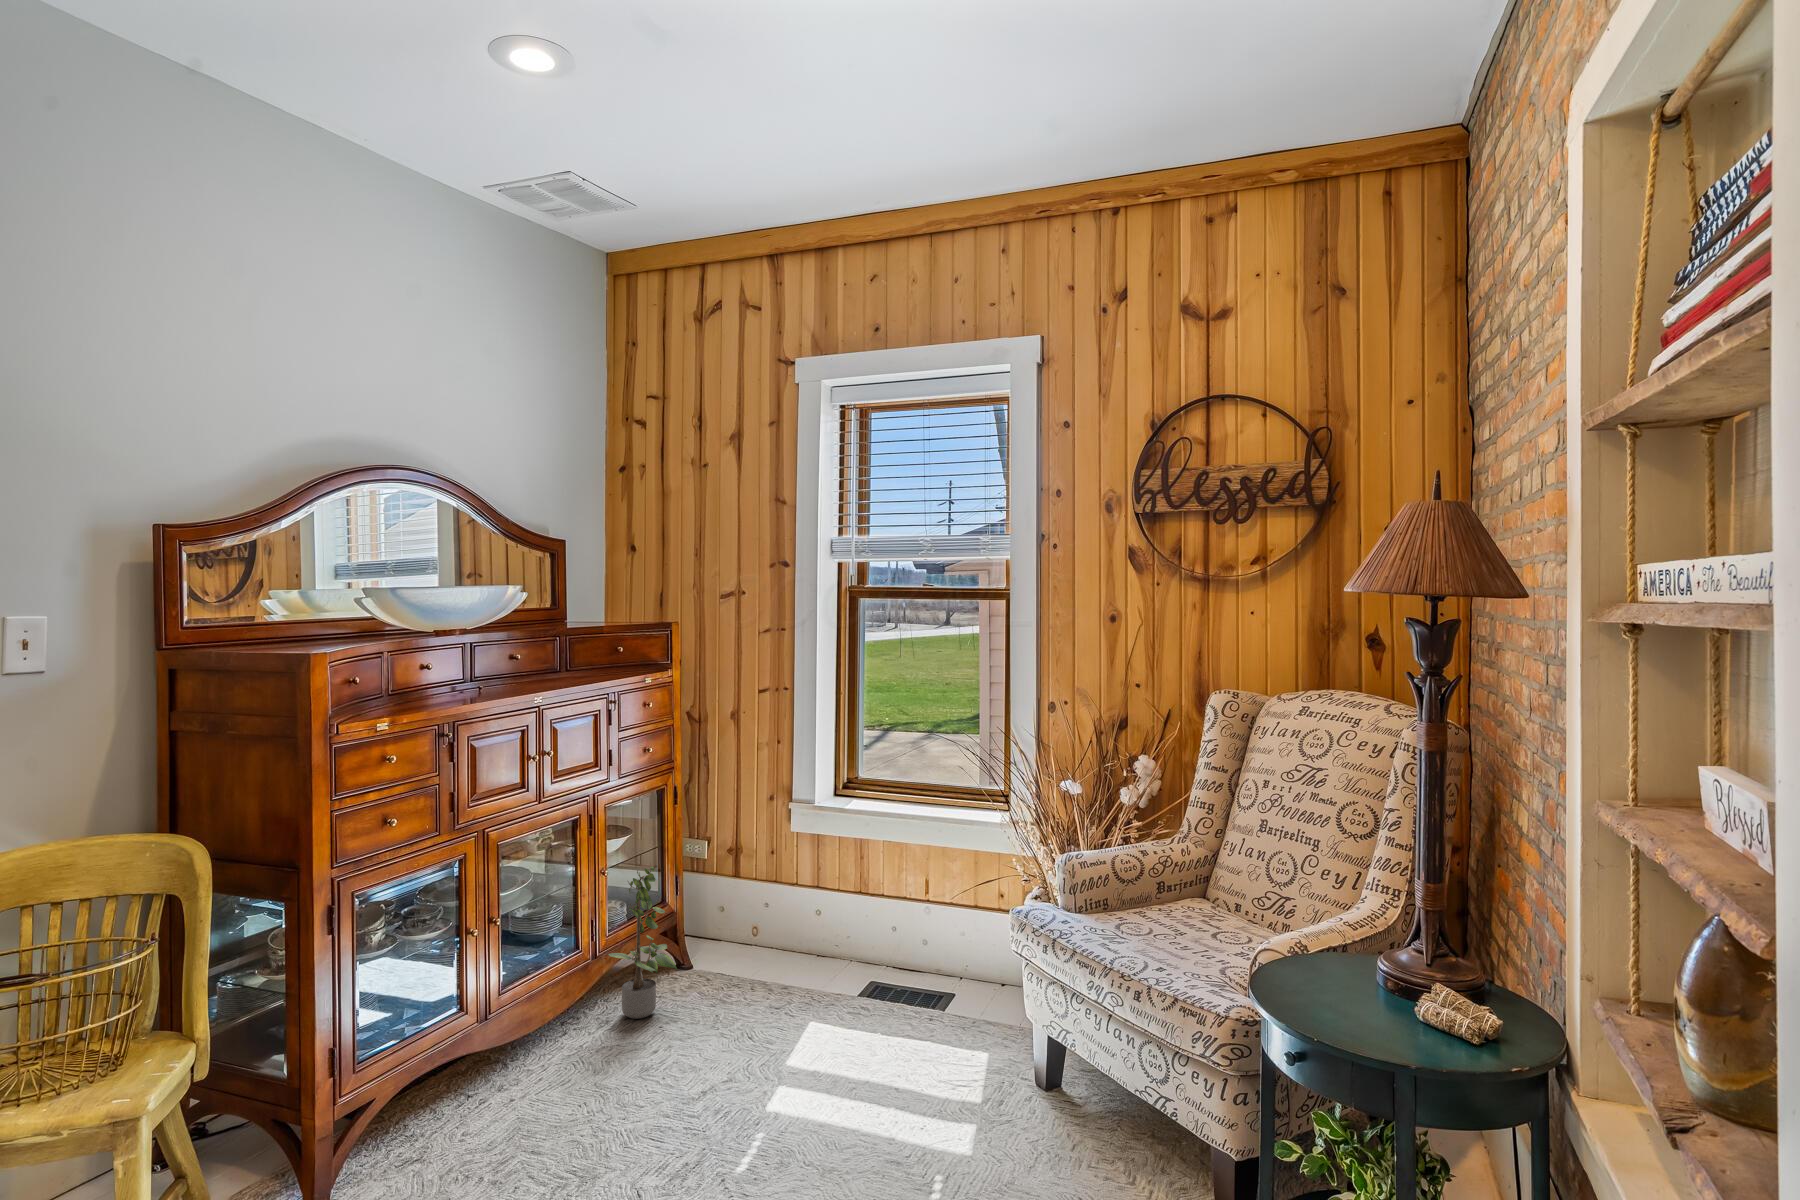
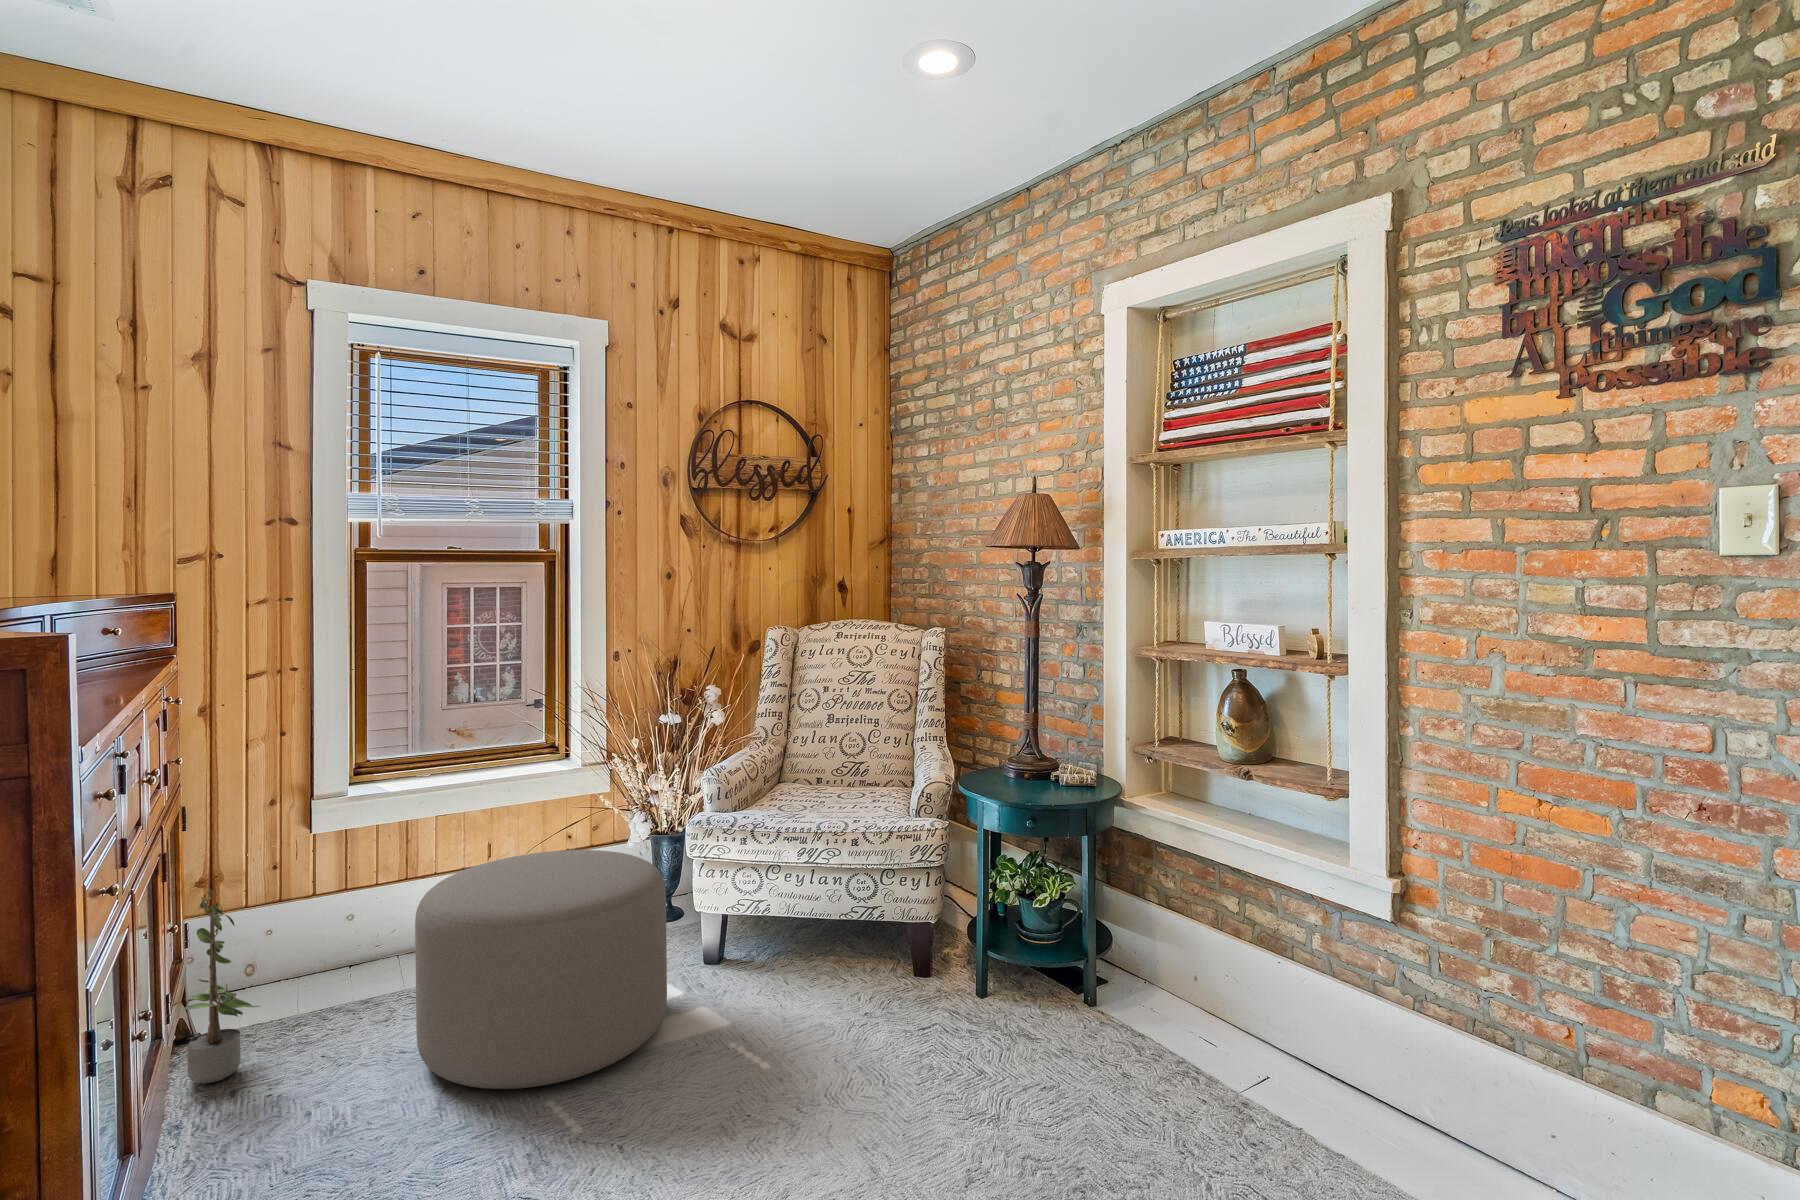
ottoman: none [702,901,936,1144] -> present [415,850,667,1089]

